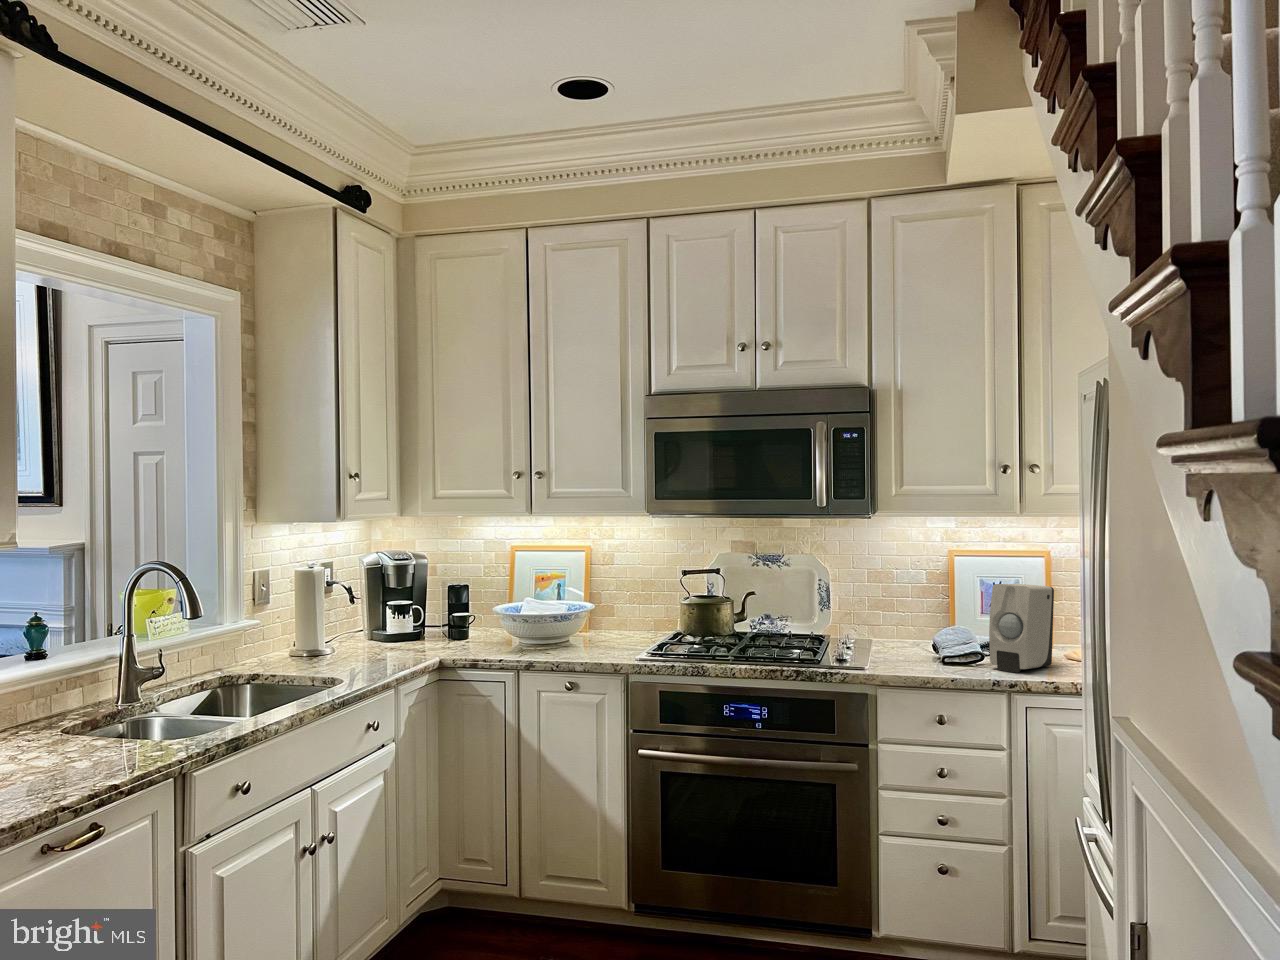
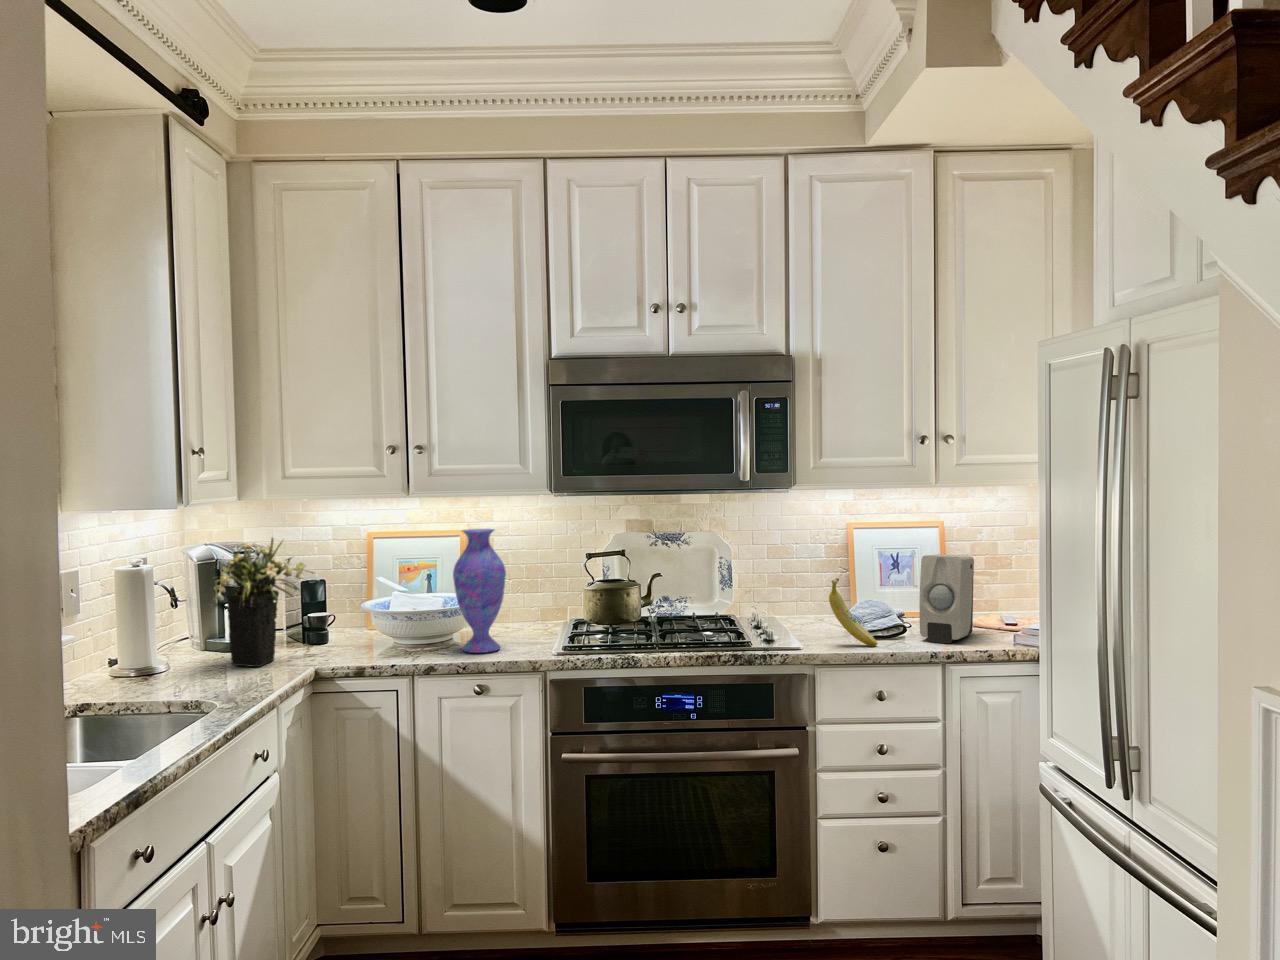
vase: none [556,546,602,655] -> present [453,529,506,653]
flower arrangement: none [357,547,444,655] -> present [213,538,314,667]
fruit: none [893,603,941,670] -> present [829,579,877,646]

